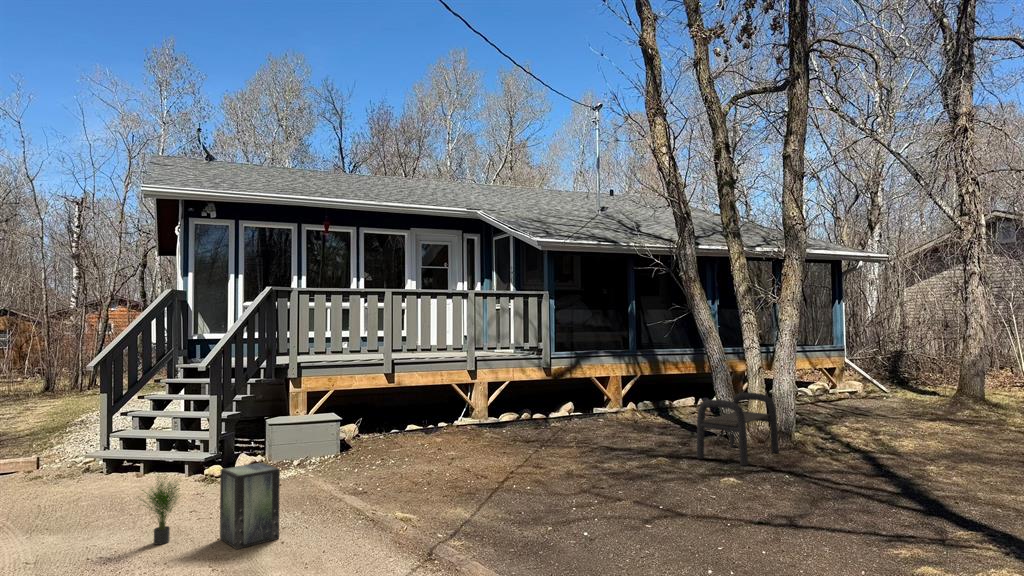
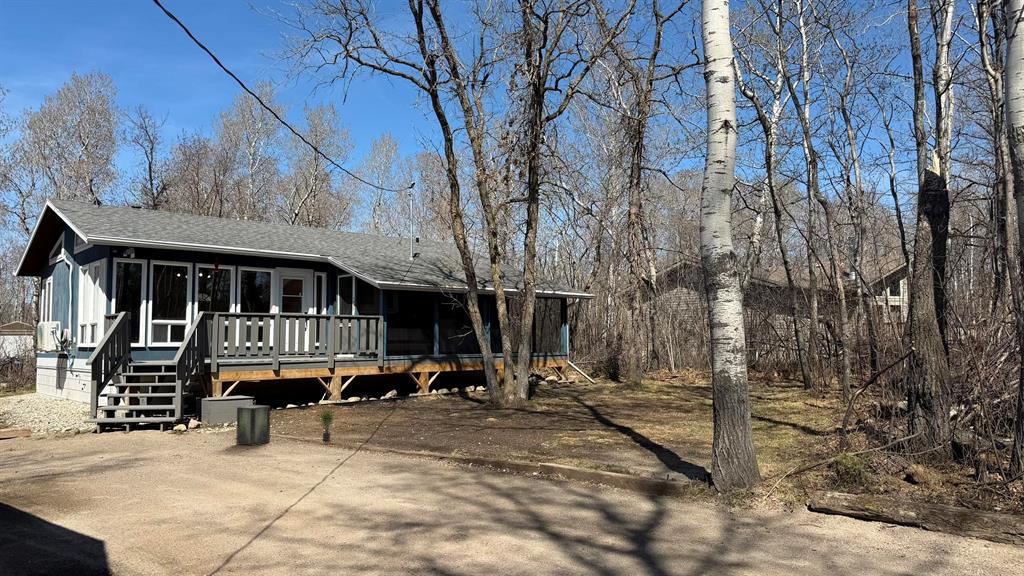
bench: present [697,393,779,466] -> none [478,374,523,412]
potted plant: present [142,477,180,545] -> present [320,410,334,441]

